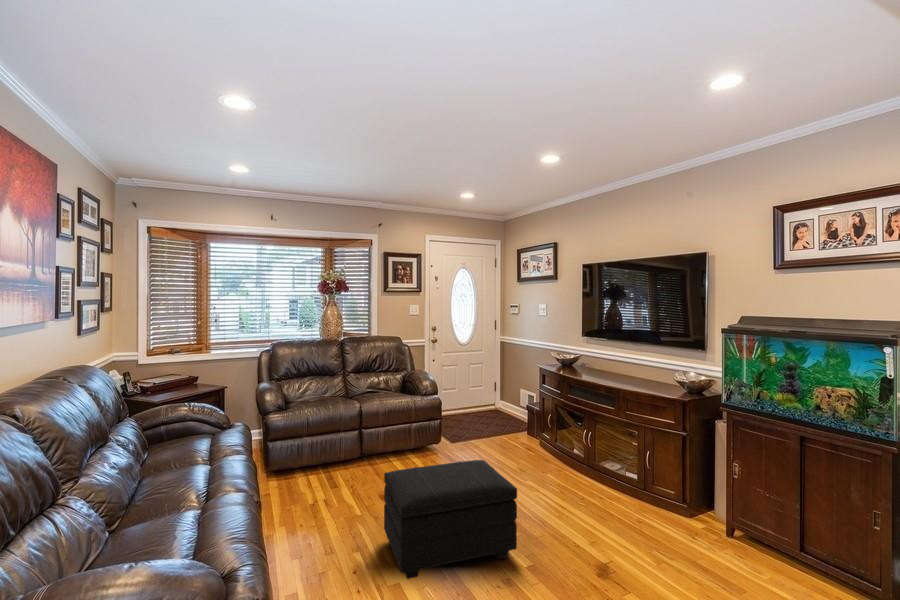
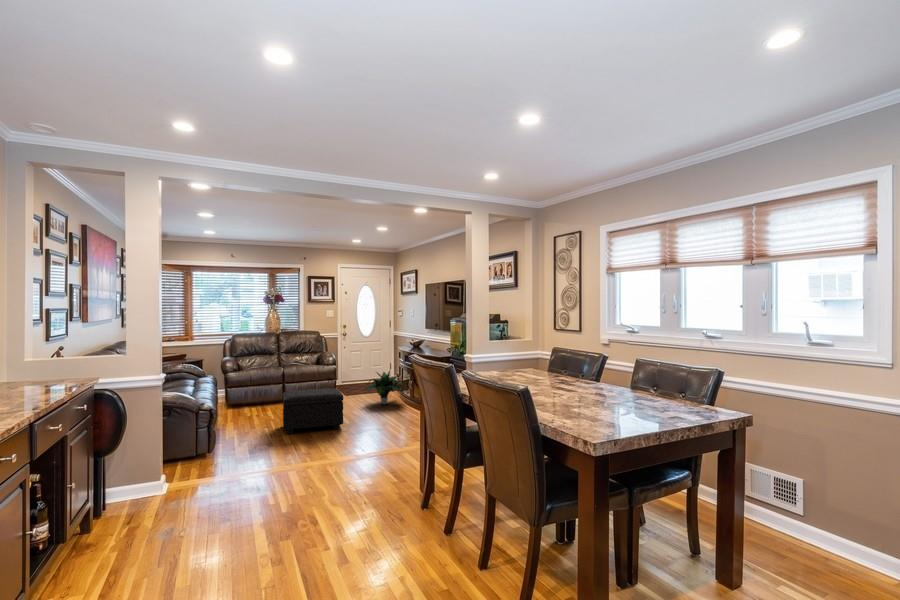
potted plant: none [496,408,571,468] -> present [364,371,404,404]

